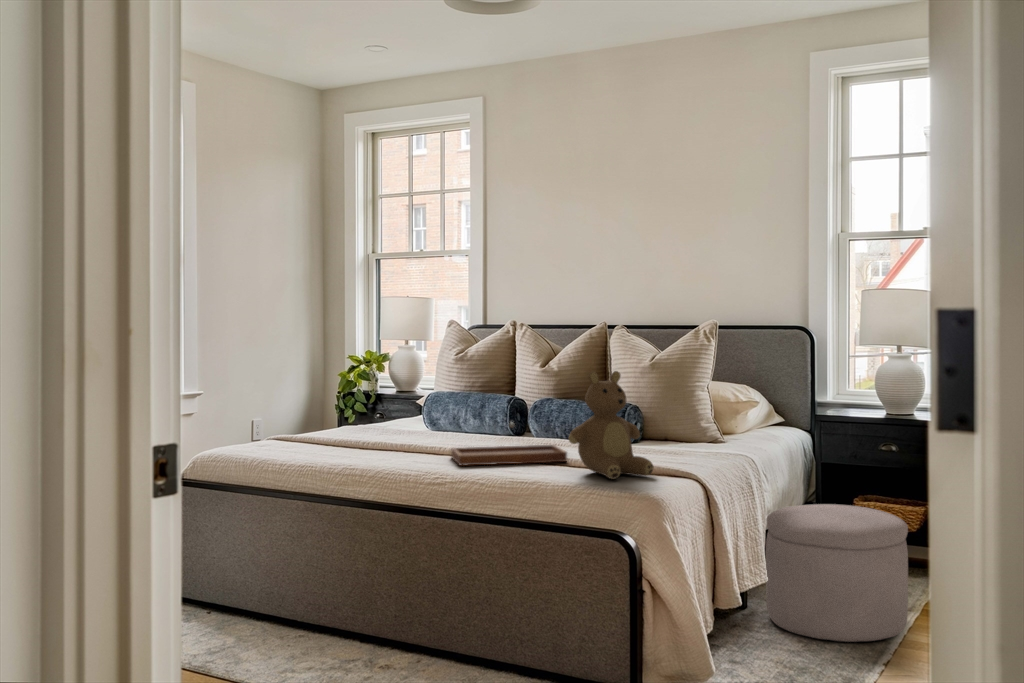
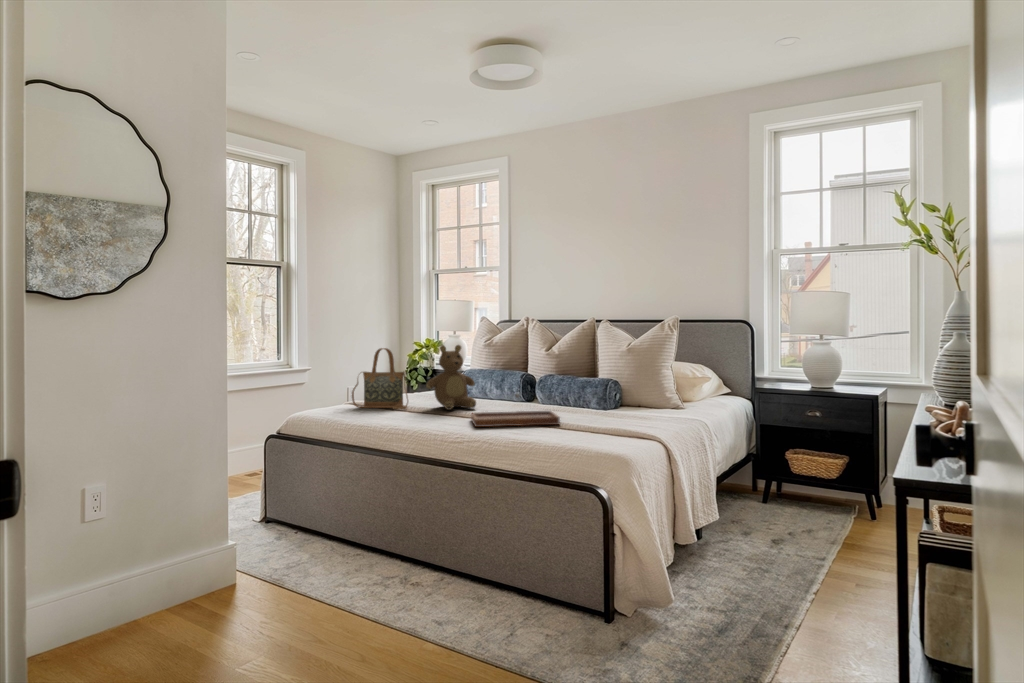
handbag: none [284,364,361,445] -> present [352,348,408,409]
teddy bear: present [569,371,653,479] -> present [426,345,476,410]
ottoman: present [766,504,908,642] -> none [717,459,832,571]

